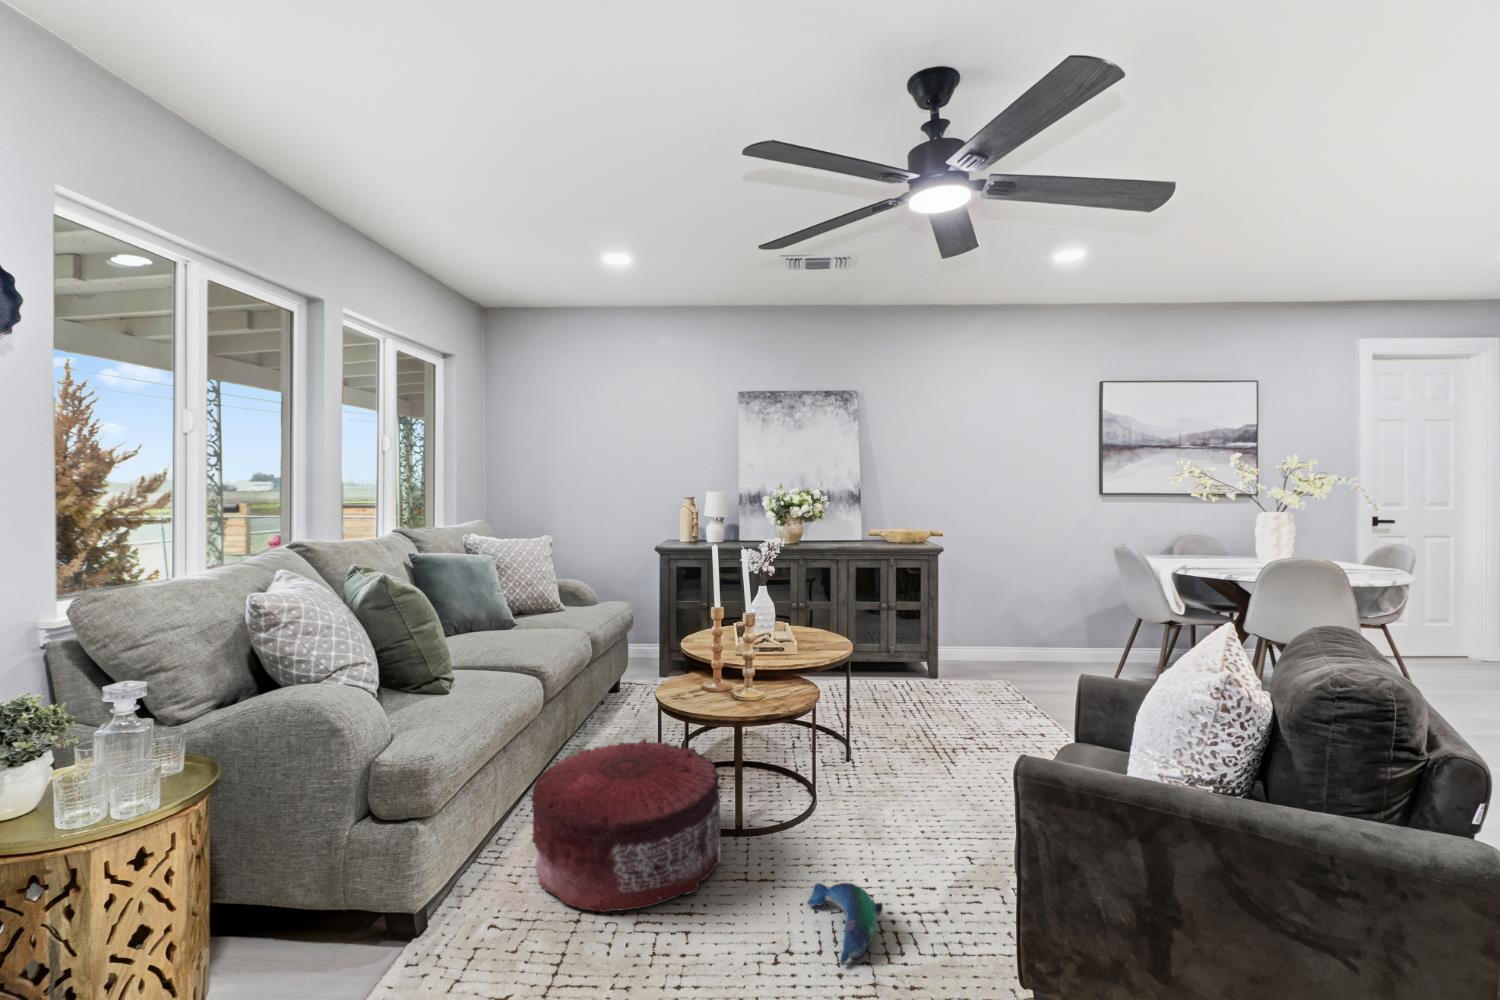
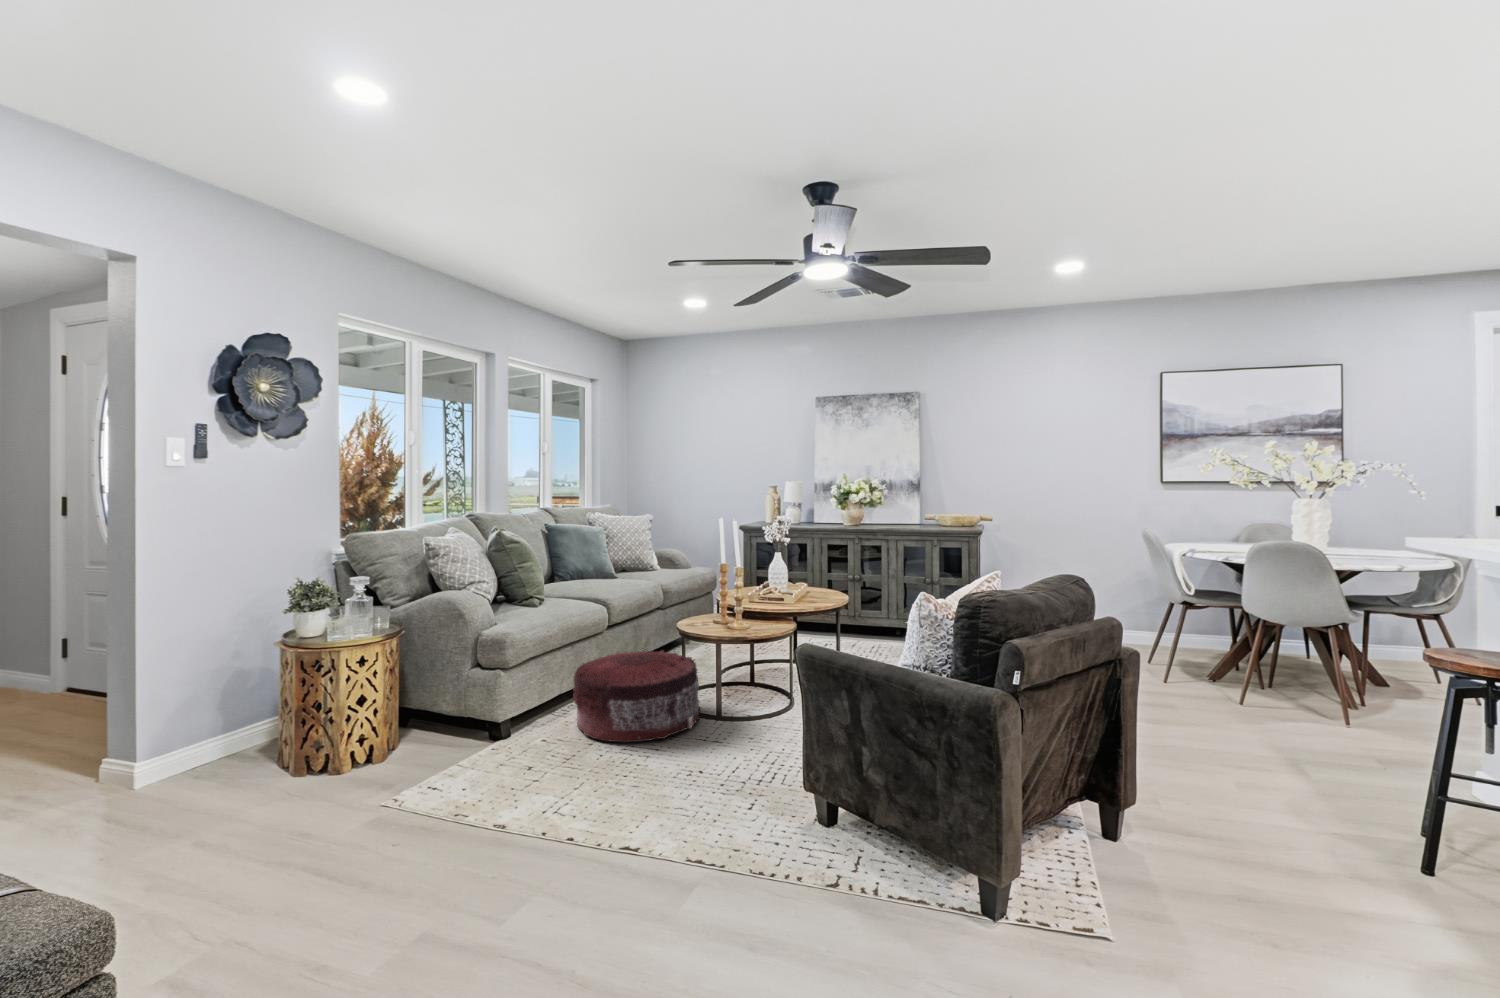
plush toy: present [807,883,883,965] -> none [723,739,765,779]

